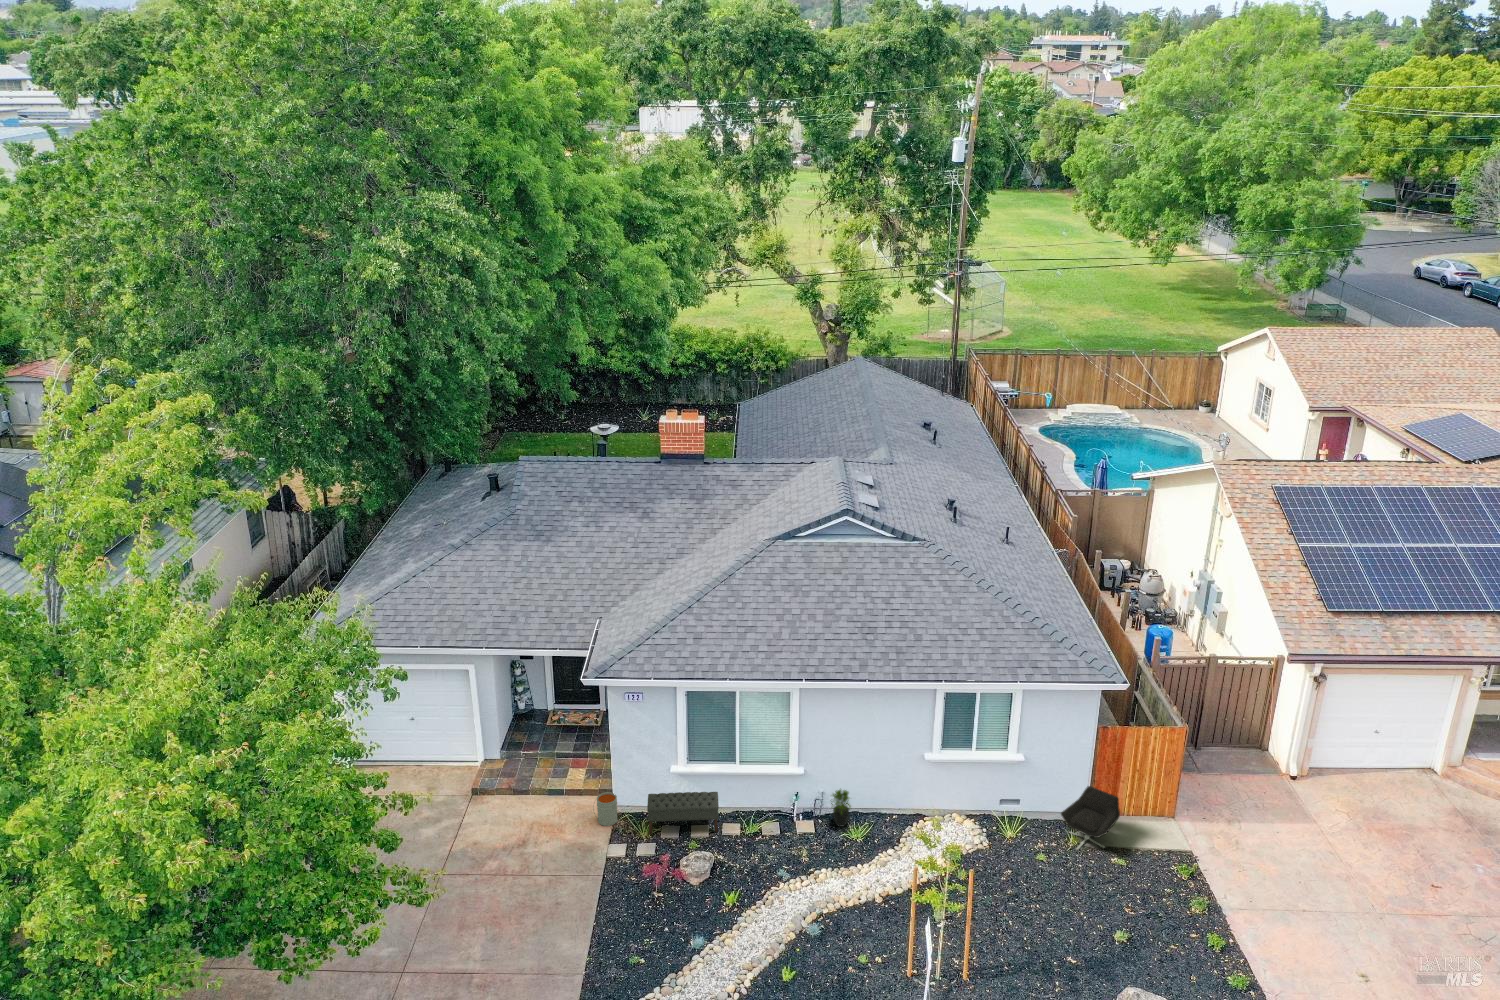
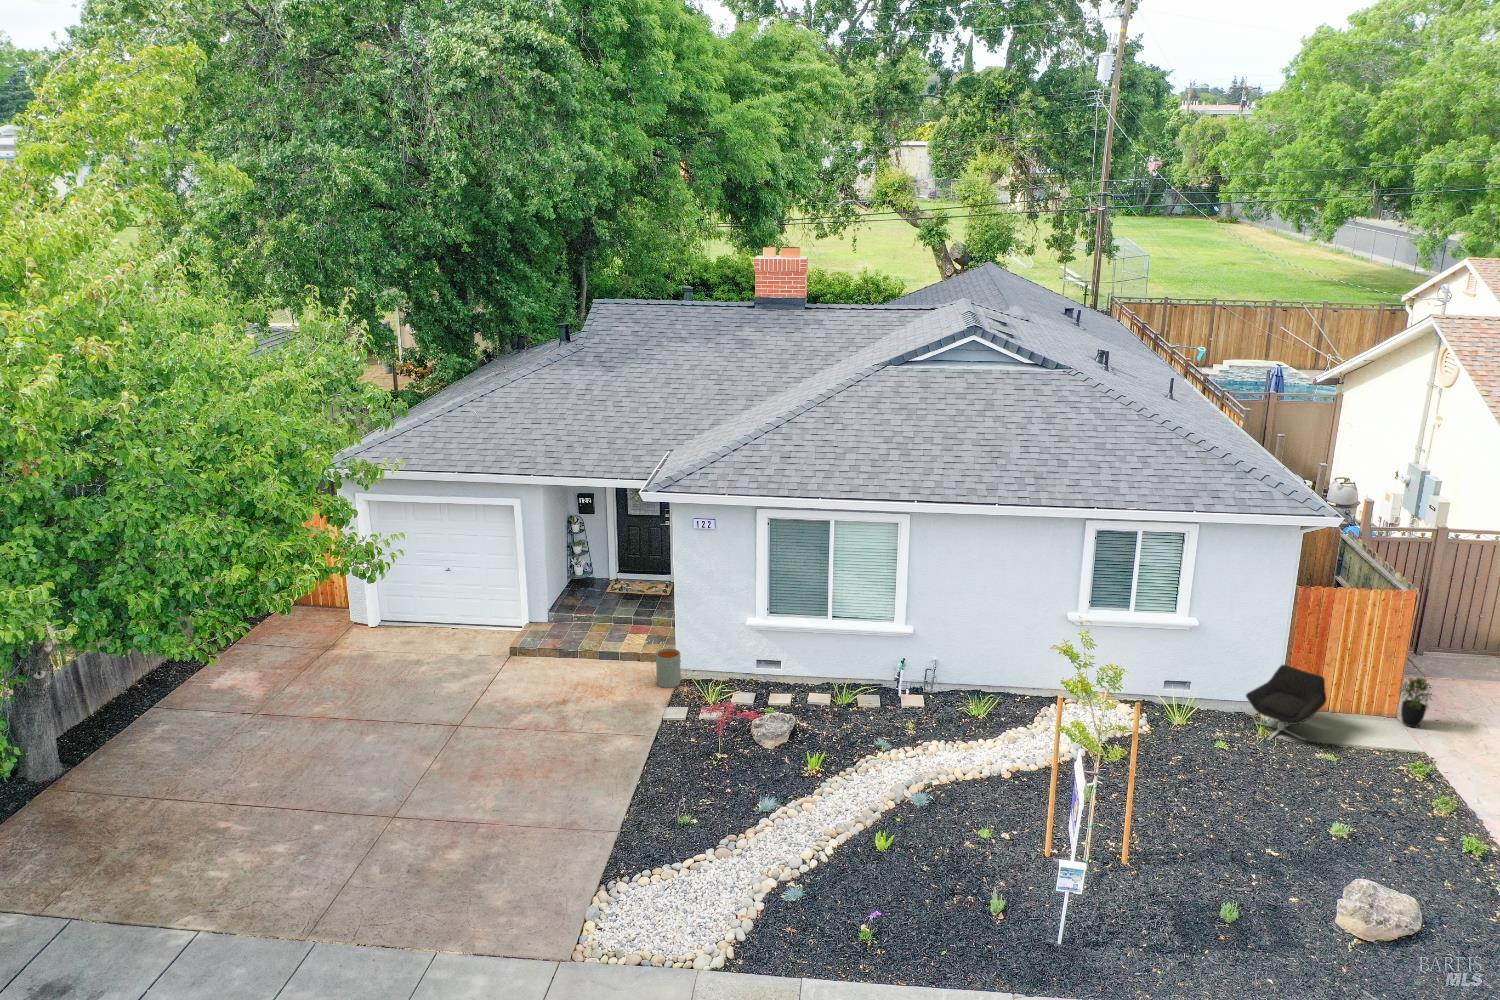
potted plant: present [831,790,851,827] -> present [1400,677,1434,728]
bench: present [647,792,719,834] -> none [716,651,804,700]

